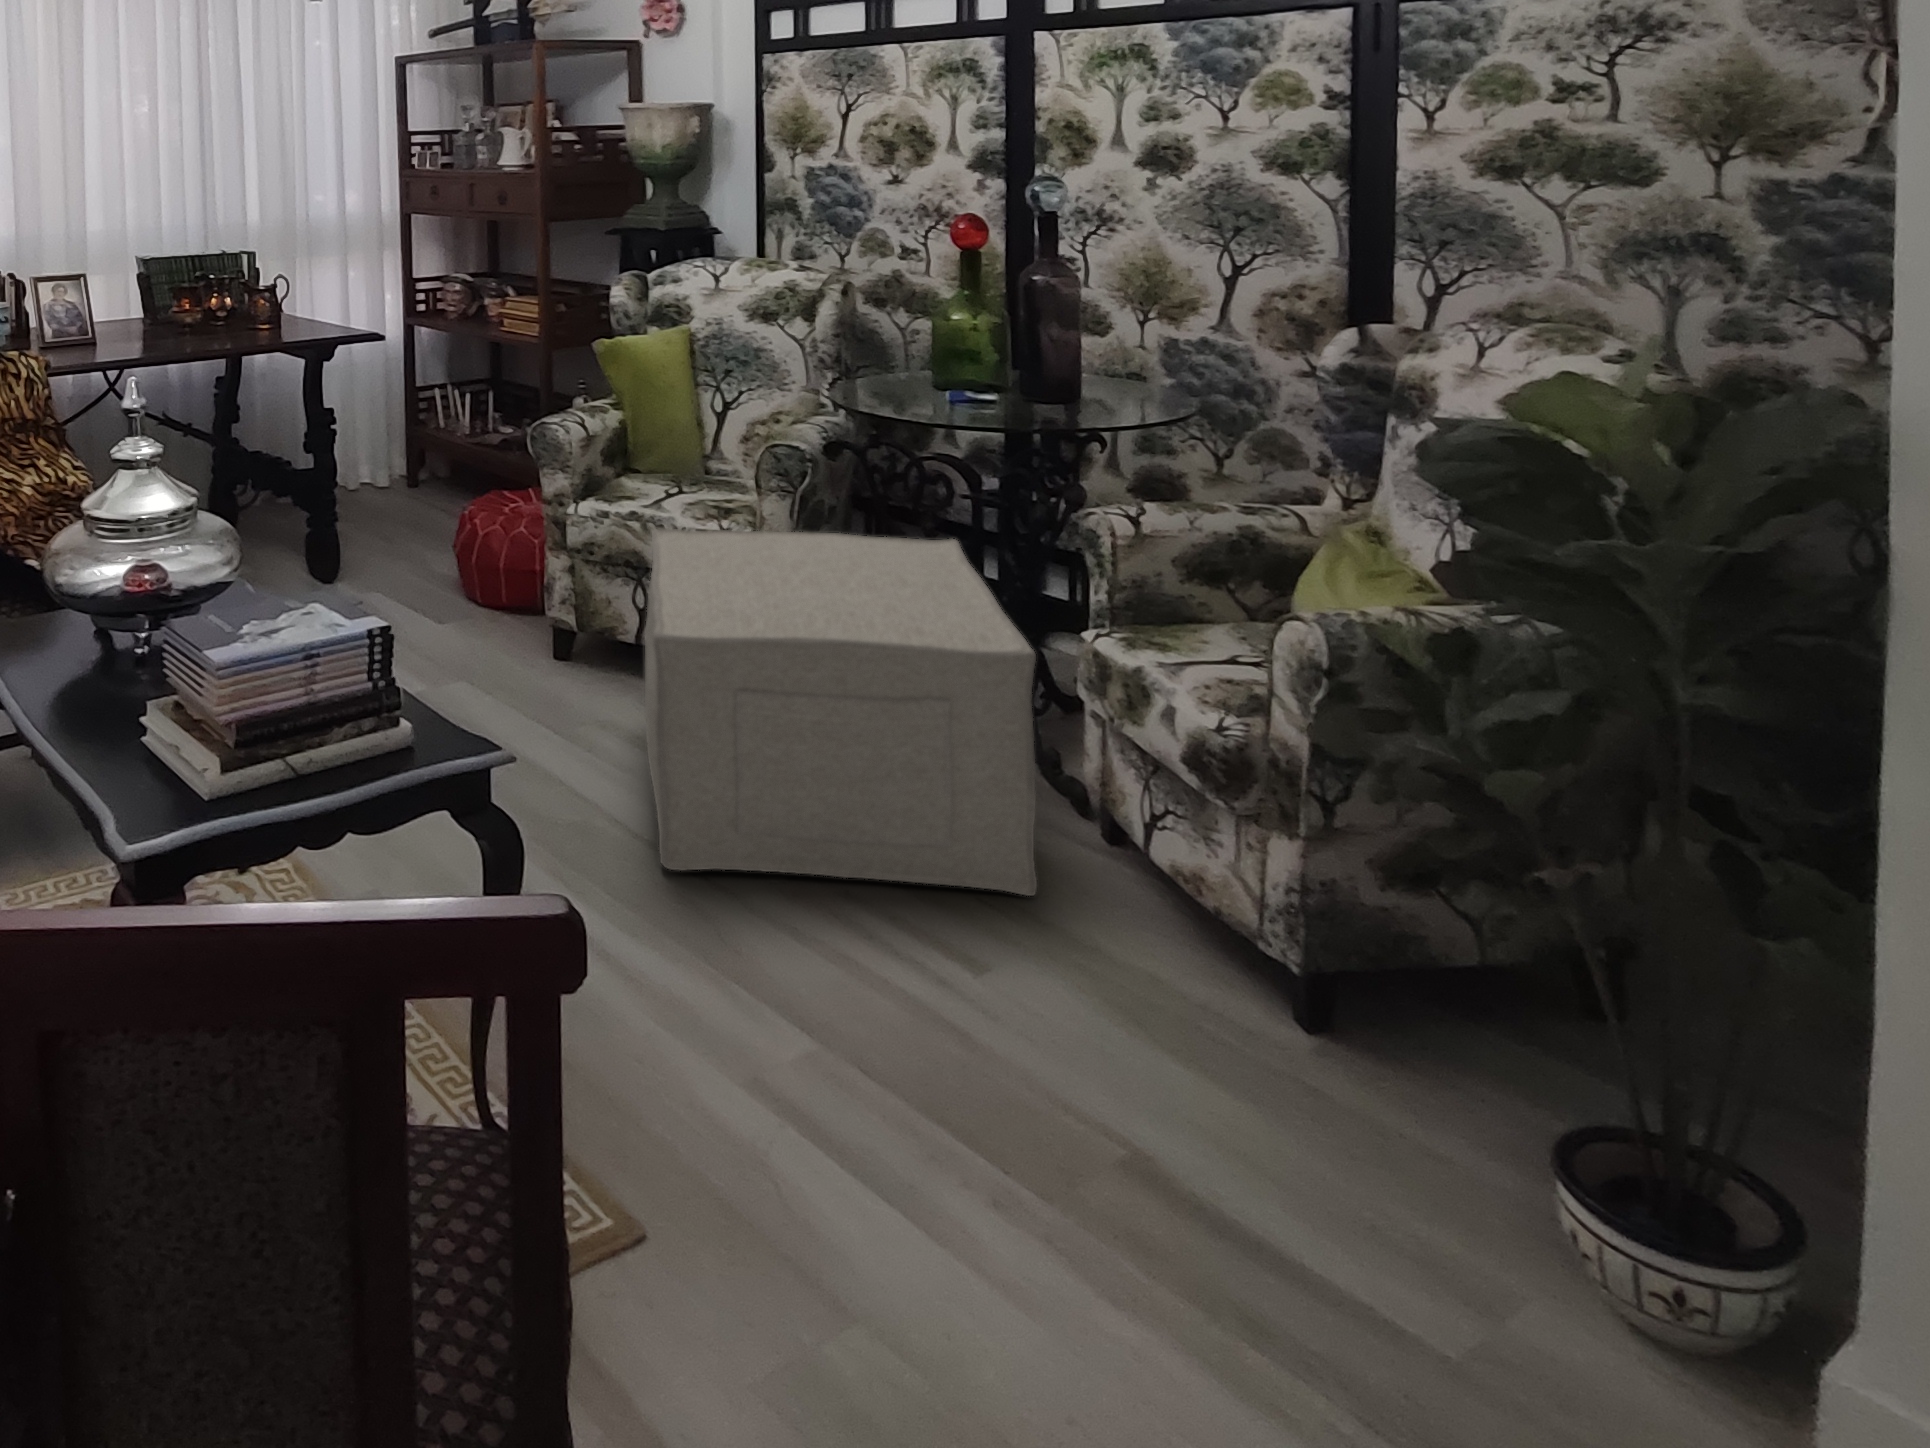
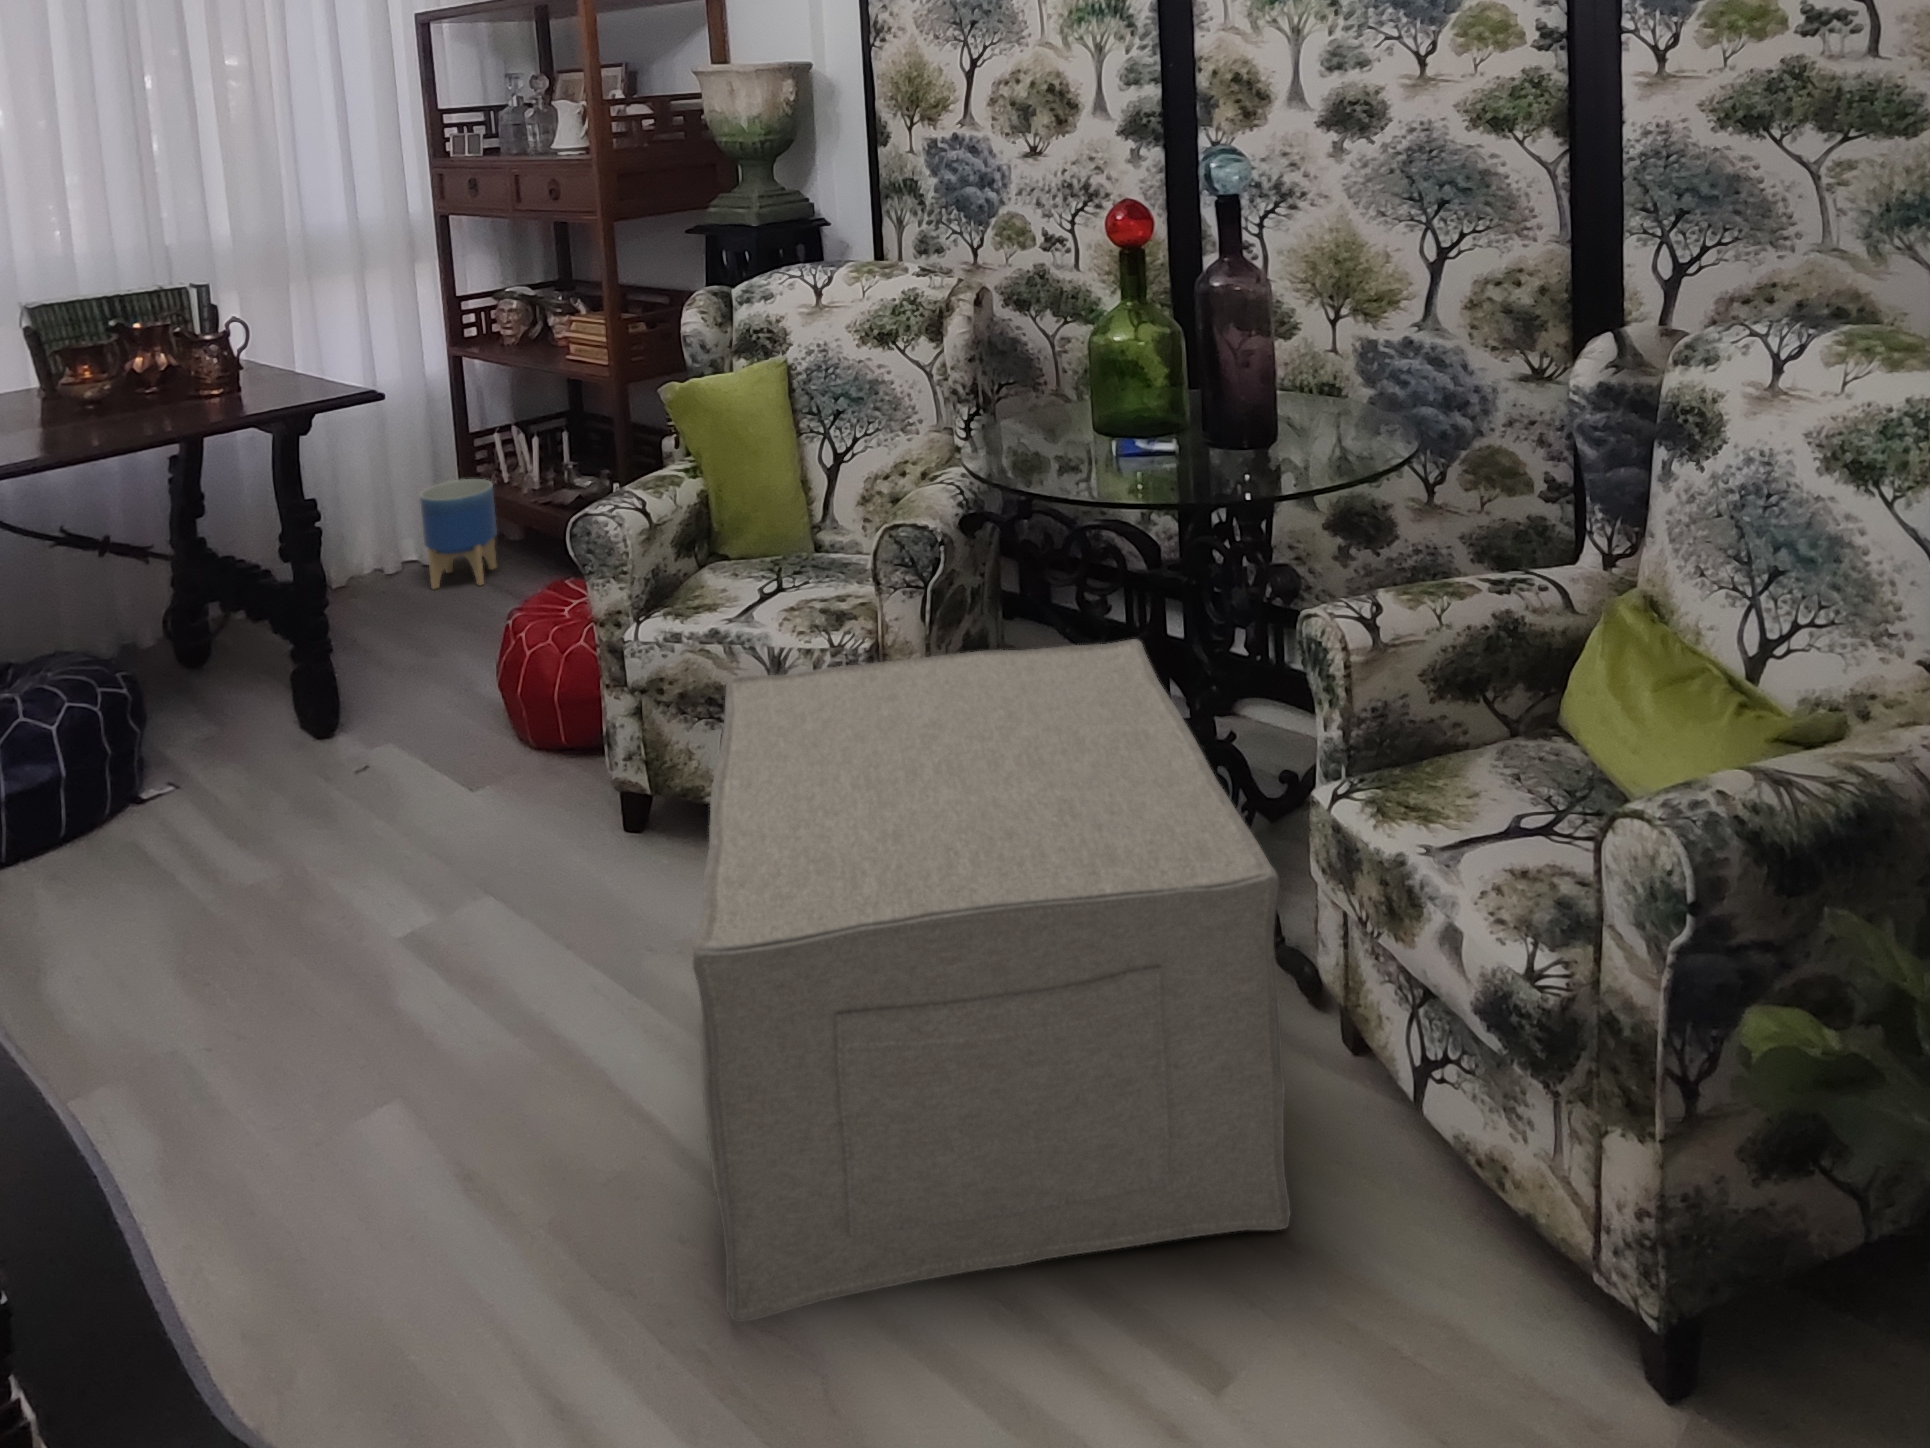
planter: none [386,421,438,503] -> present [420,479,497,589]

